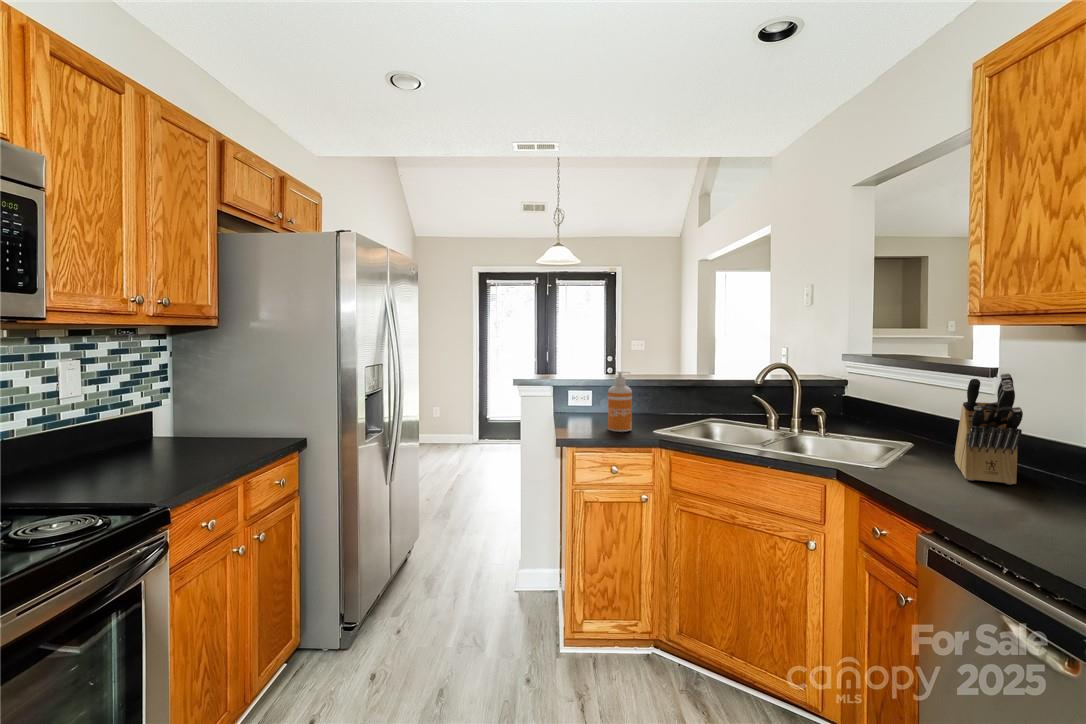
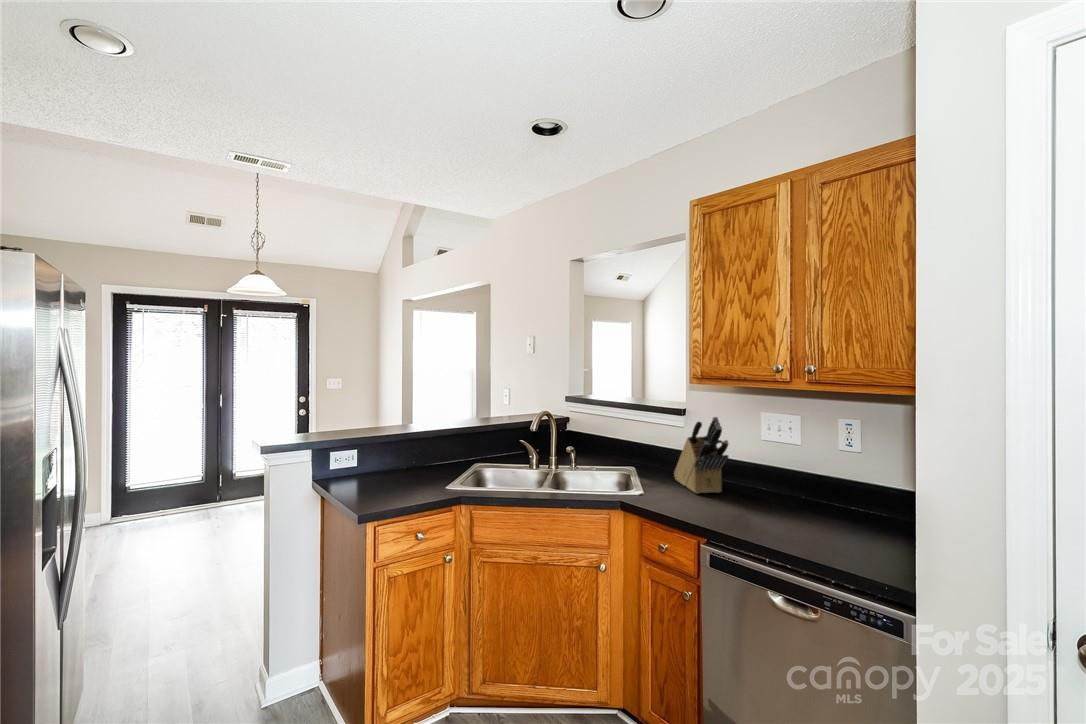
soap dispenser: present [608,371,632,432] -> none [397,429,422,493]

